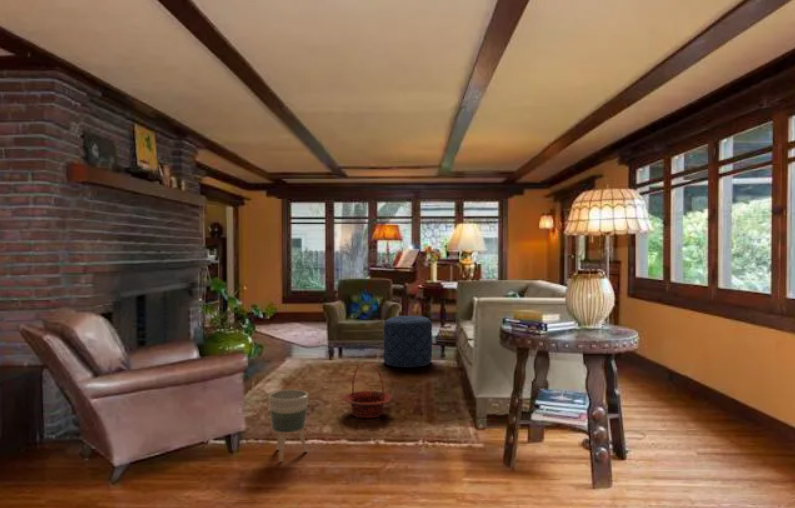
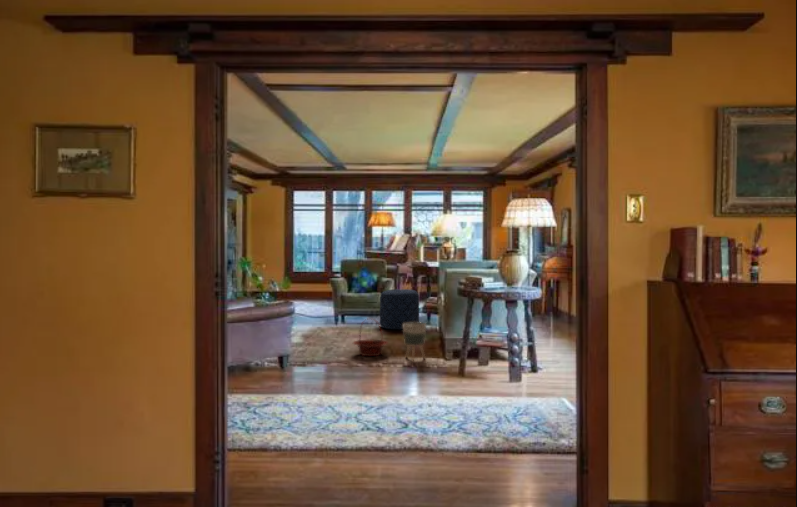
planter: present [269,390,308,461] -> present [403,322,426,360]

